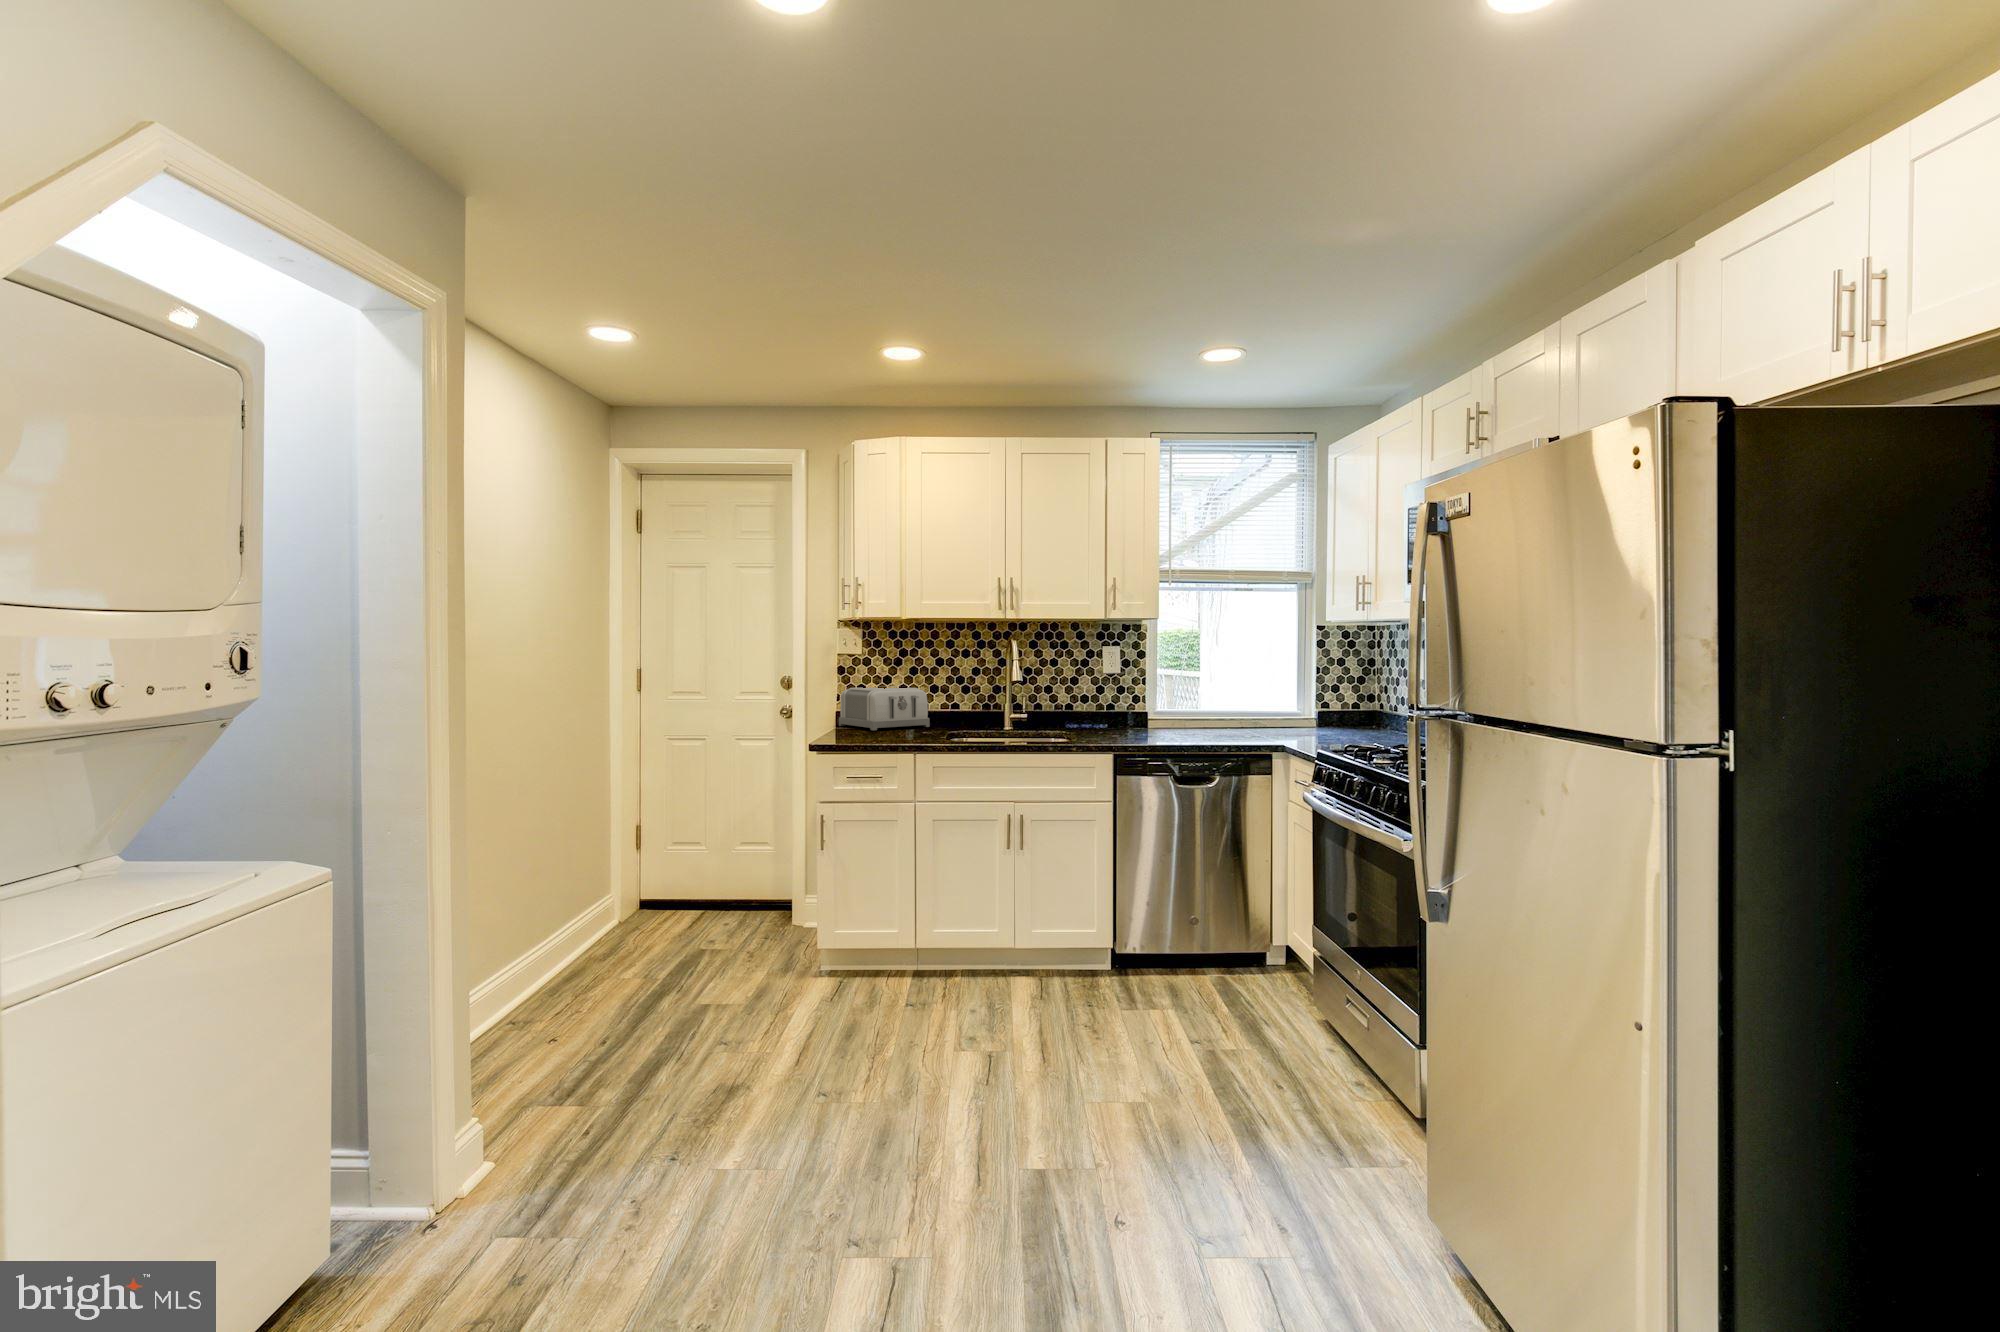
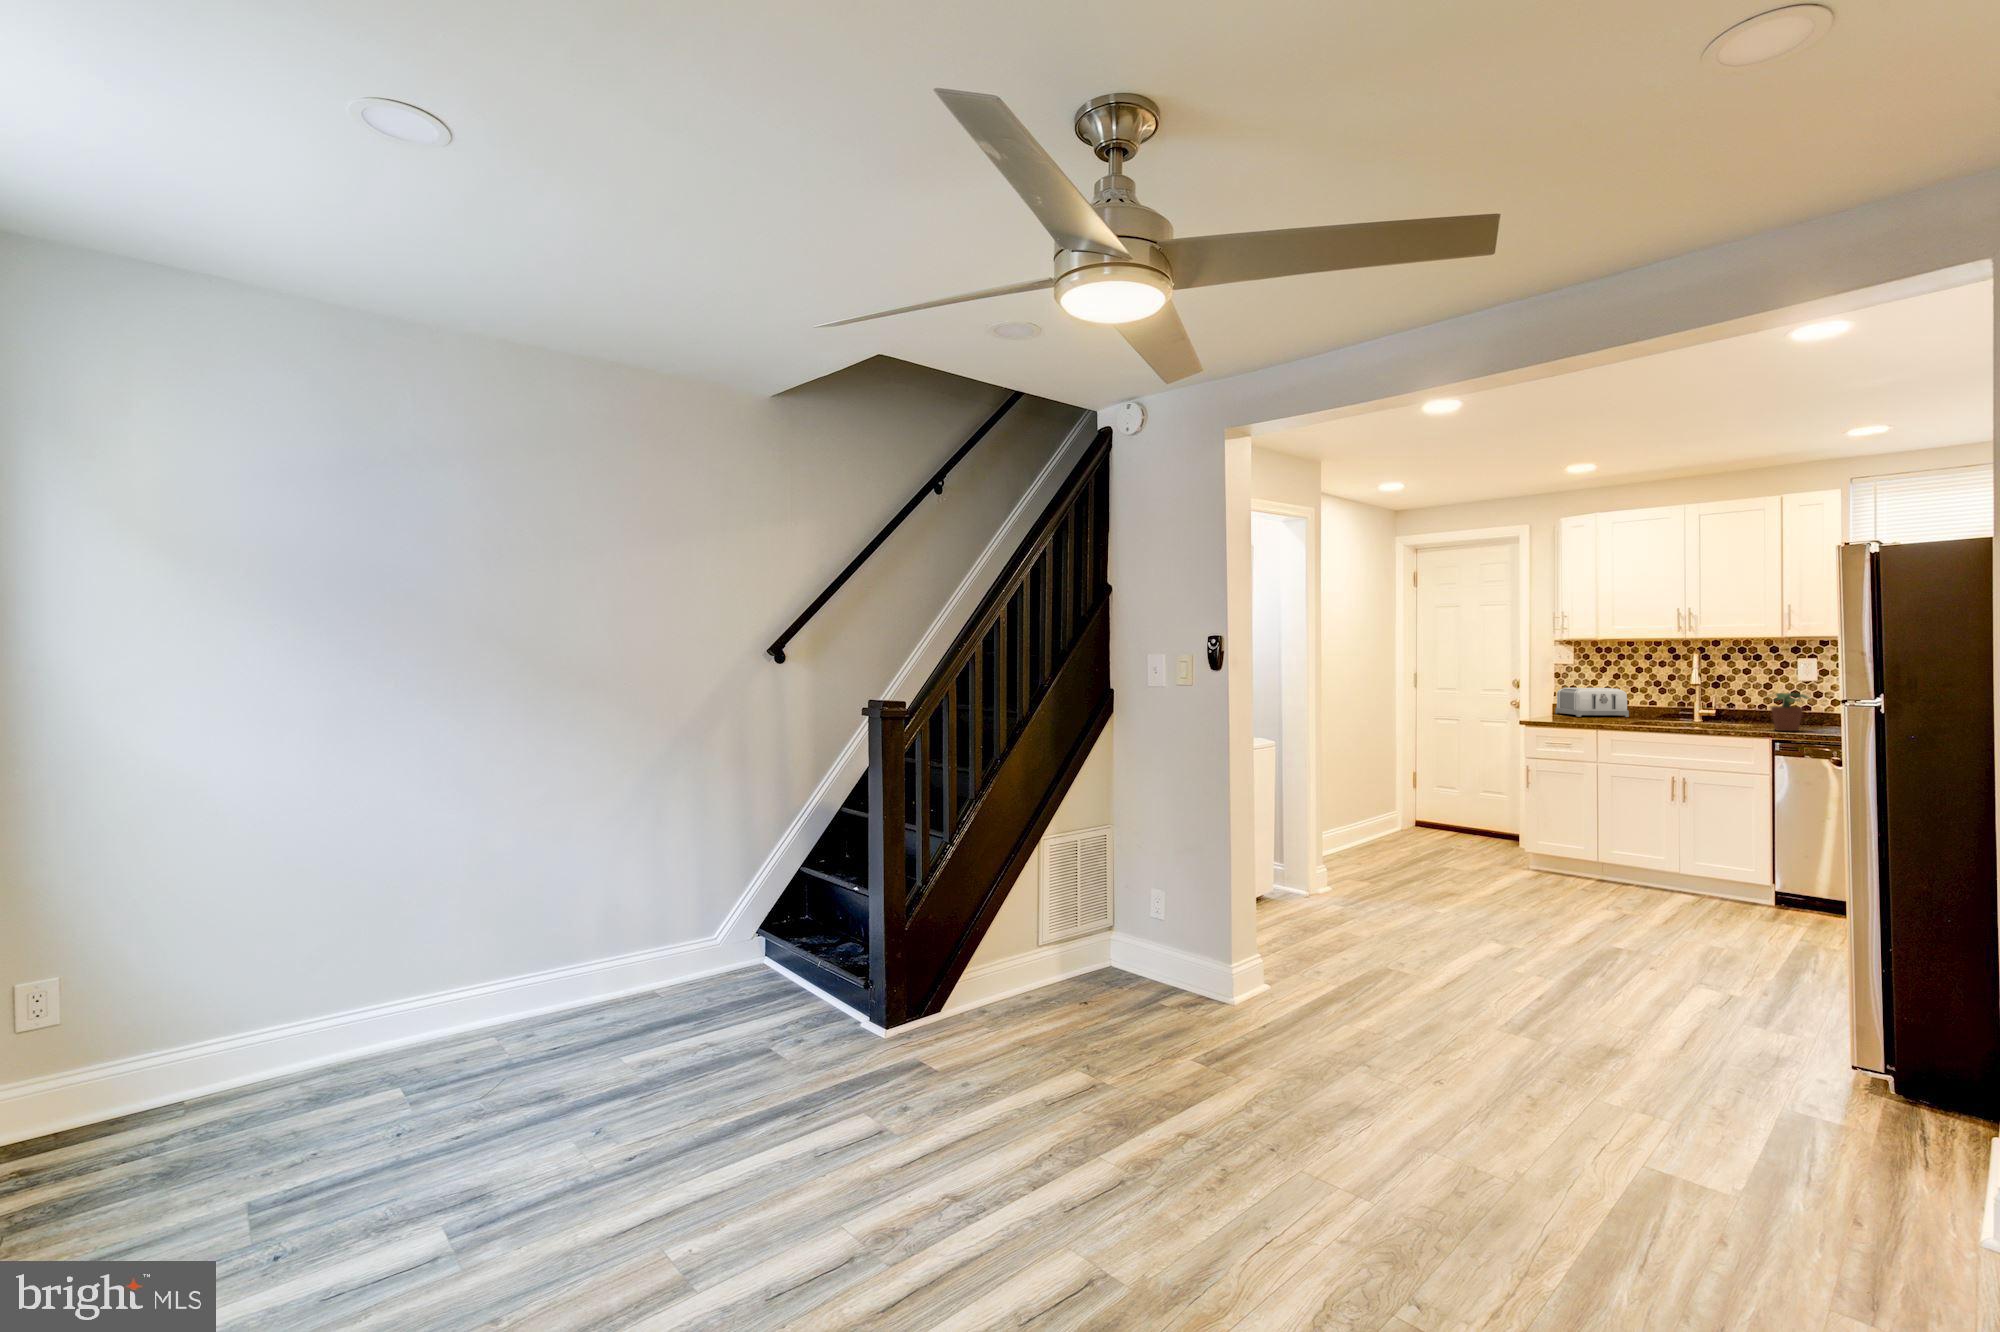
potted plant: none [1105,691,1152,743] -> present [1768,693,1809,731]

